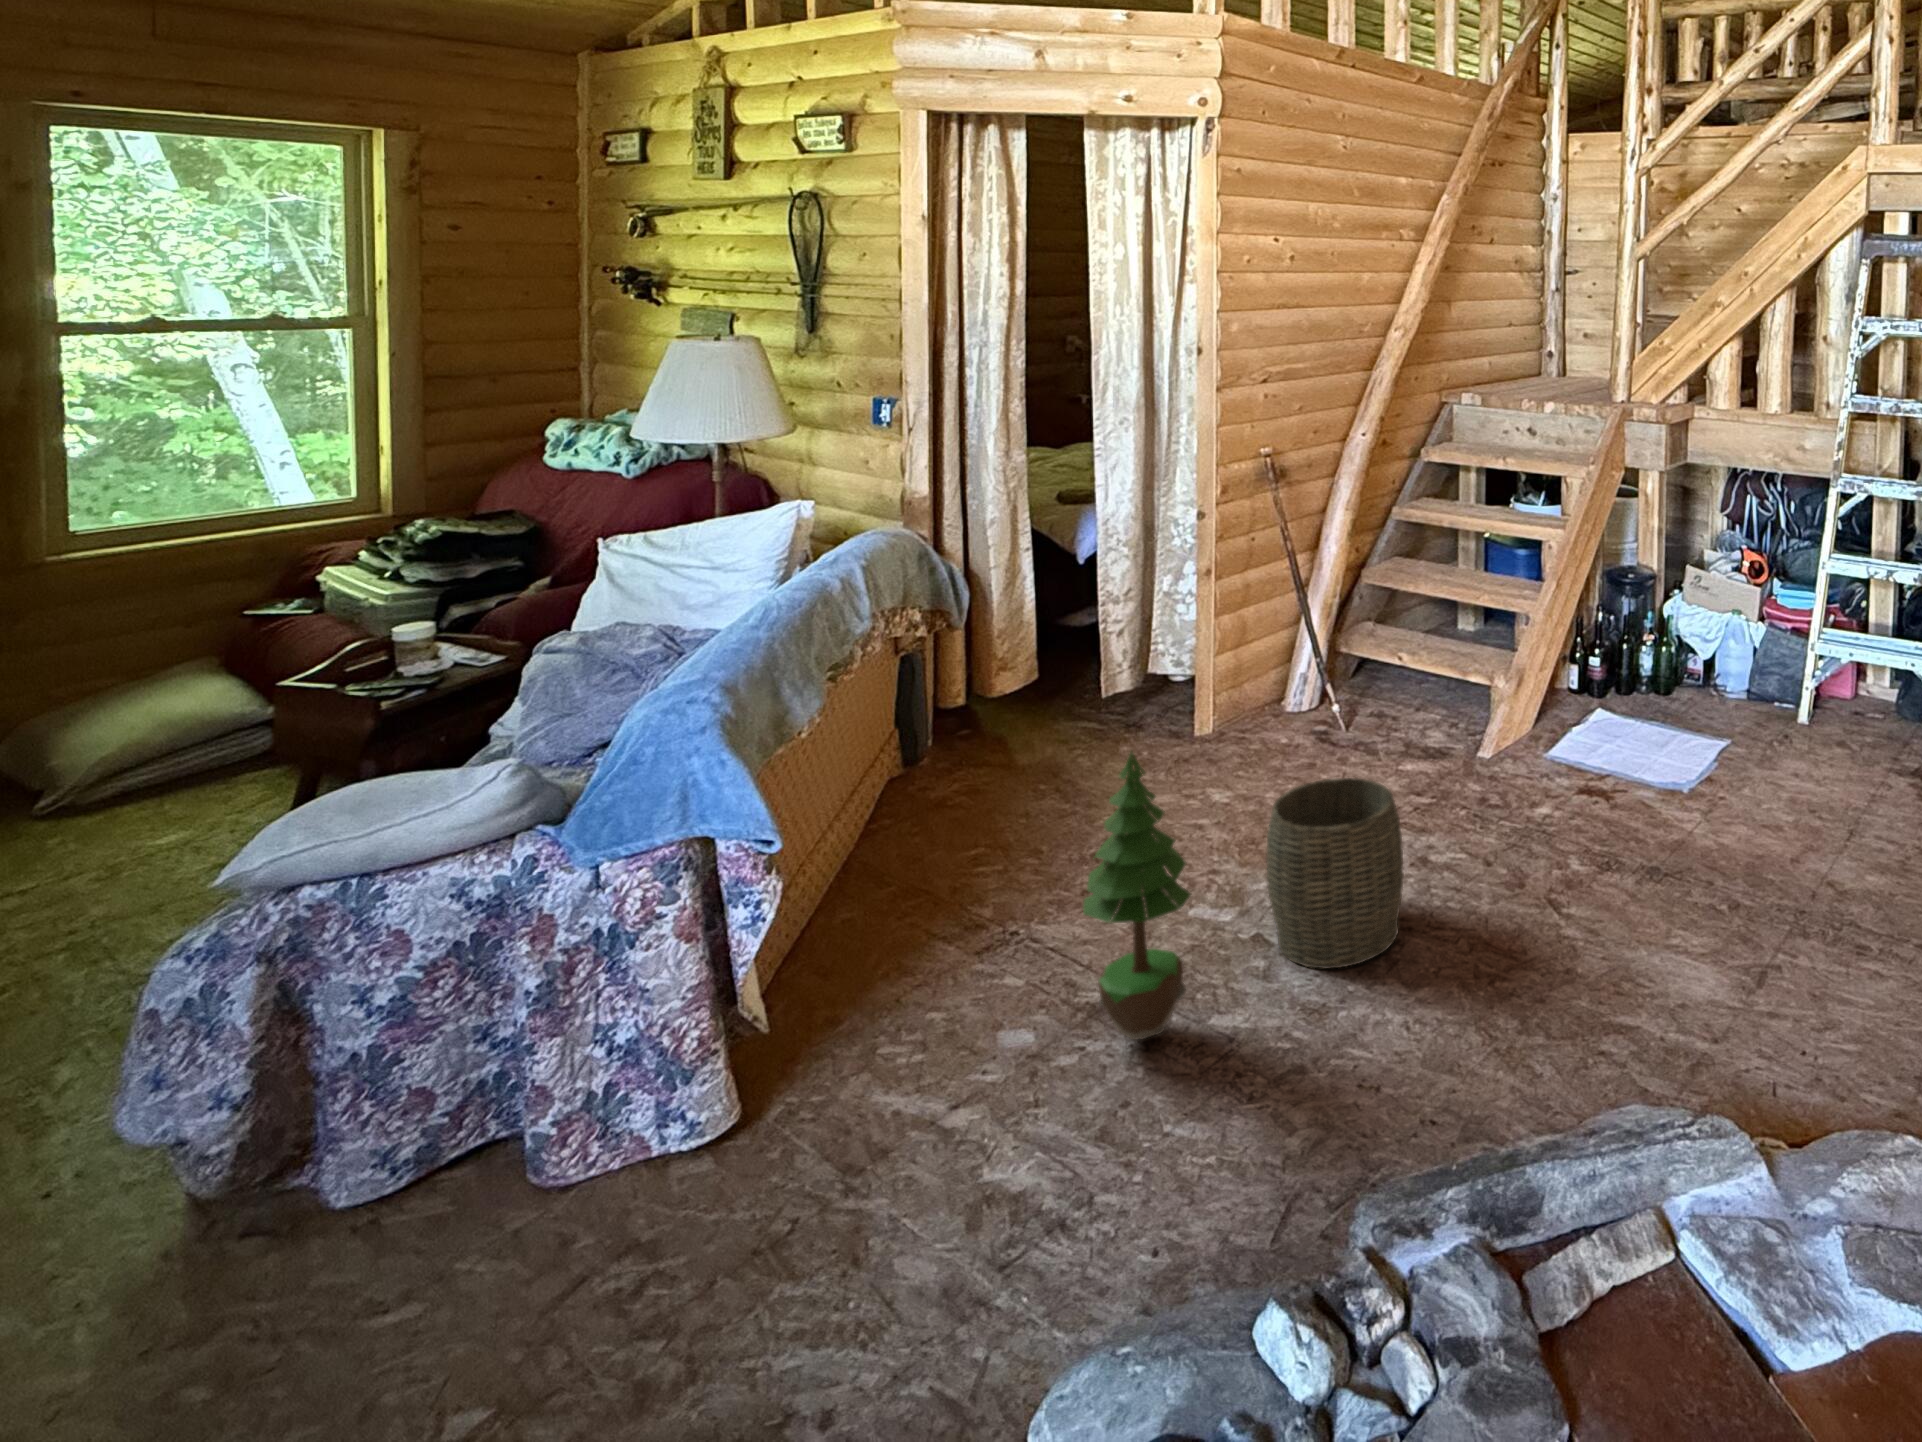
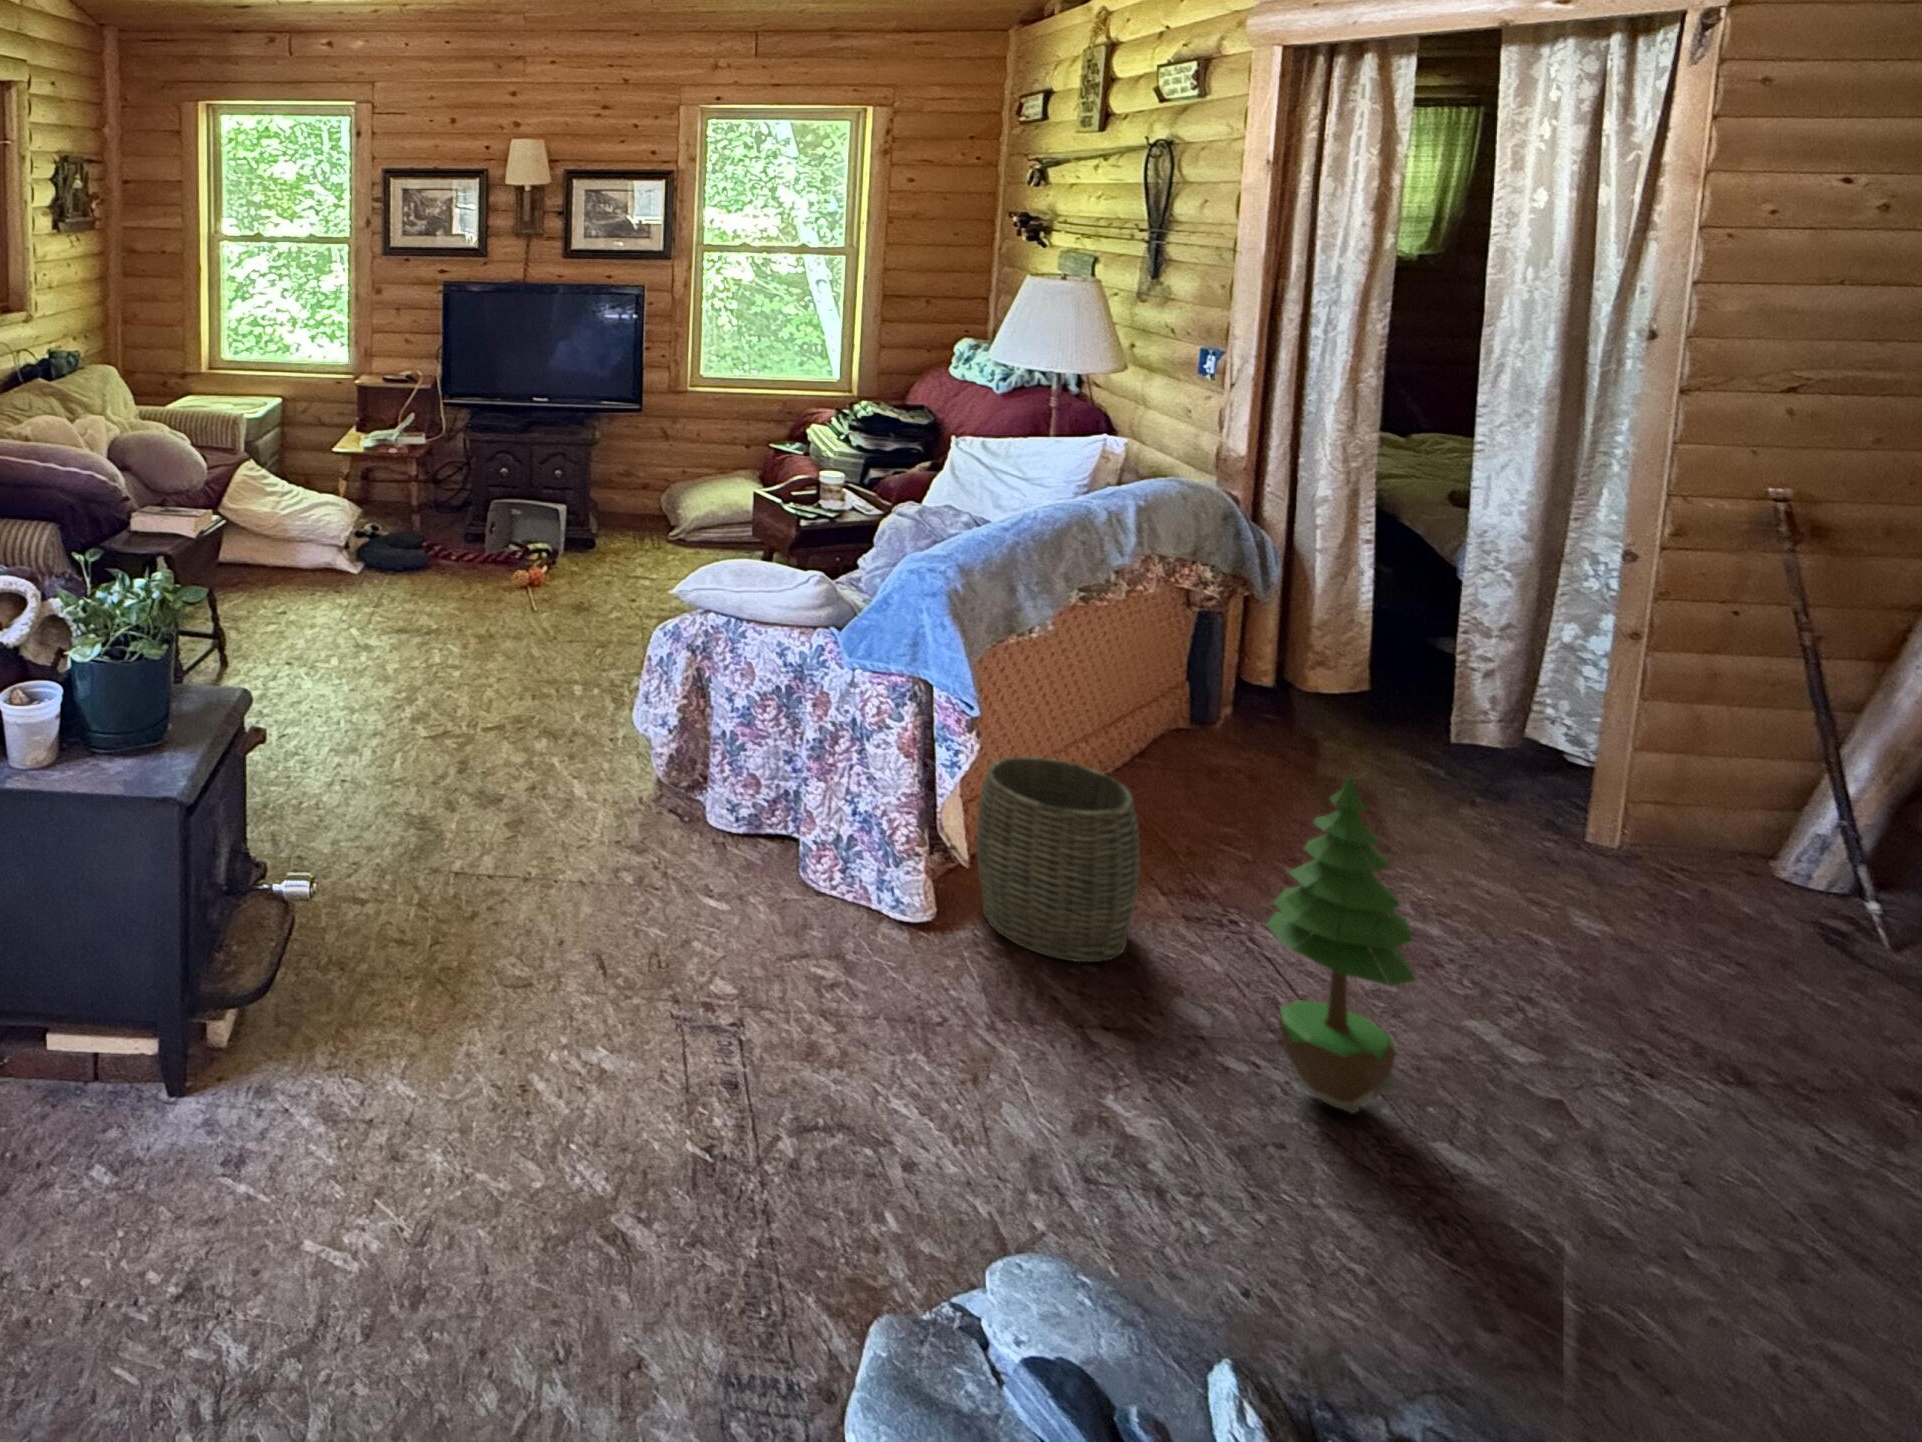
woven basket: present [1266,778,1404,969] -> present [976,757,1140,962]

